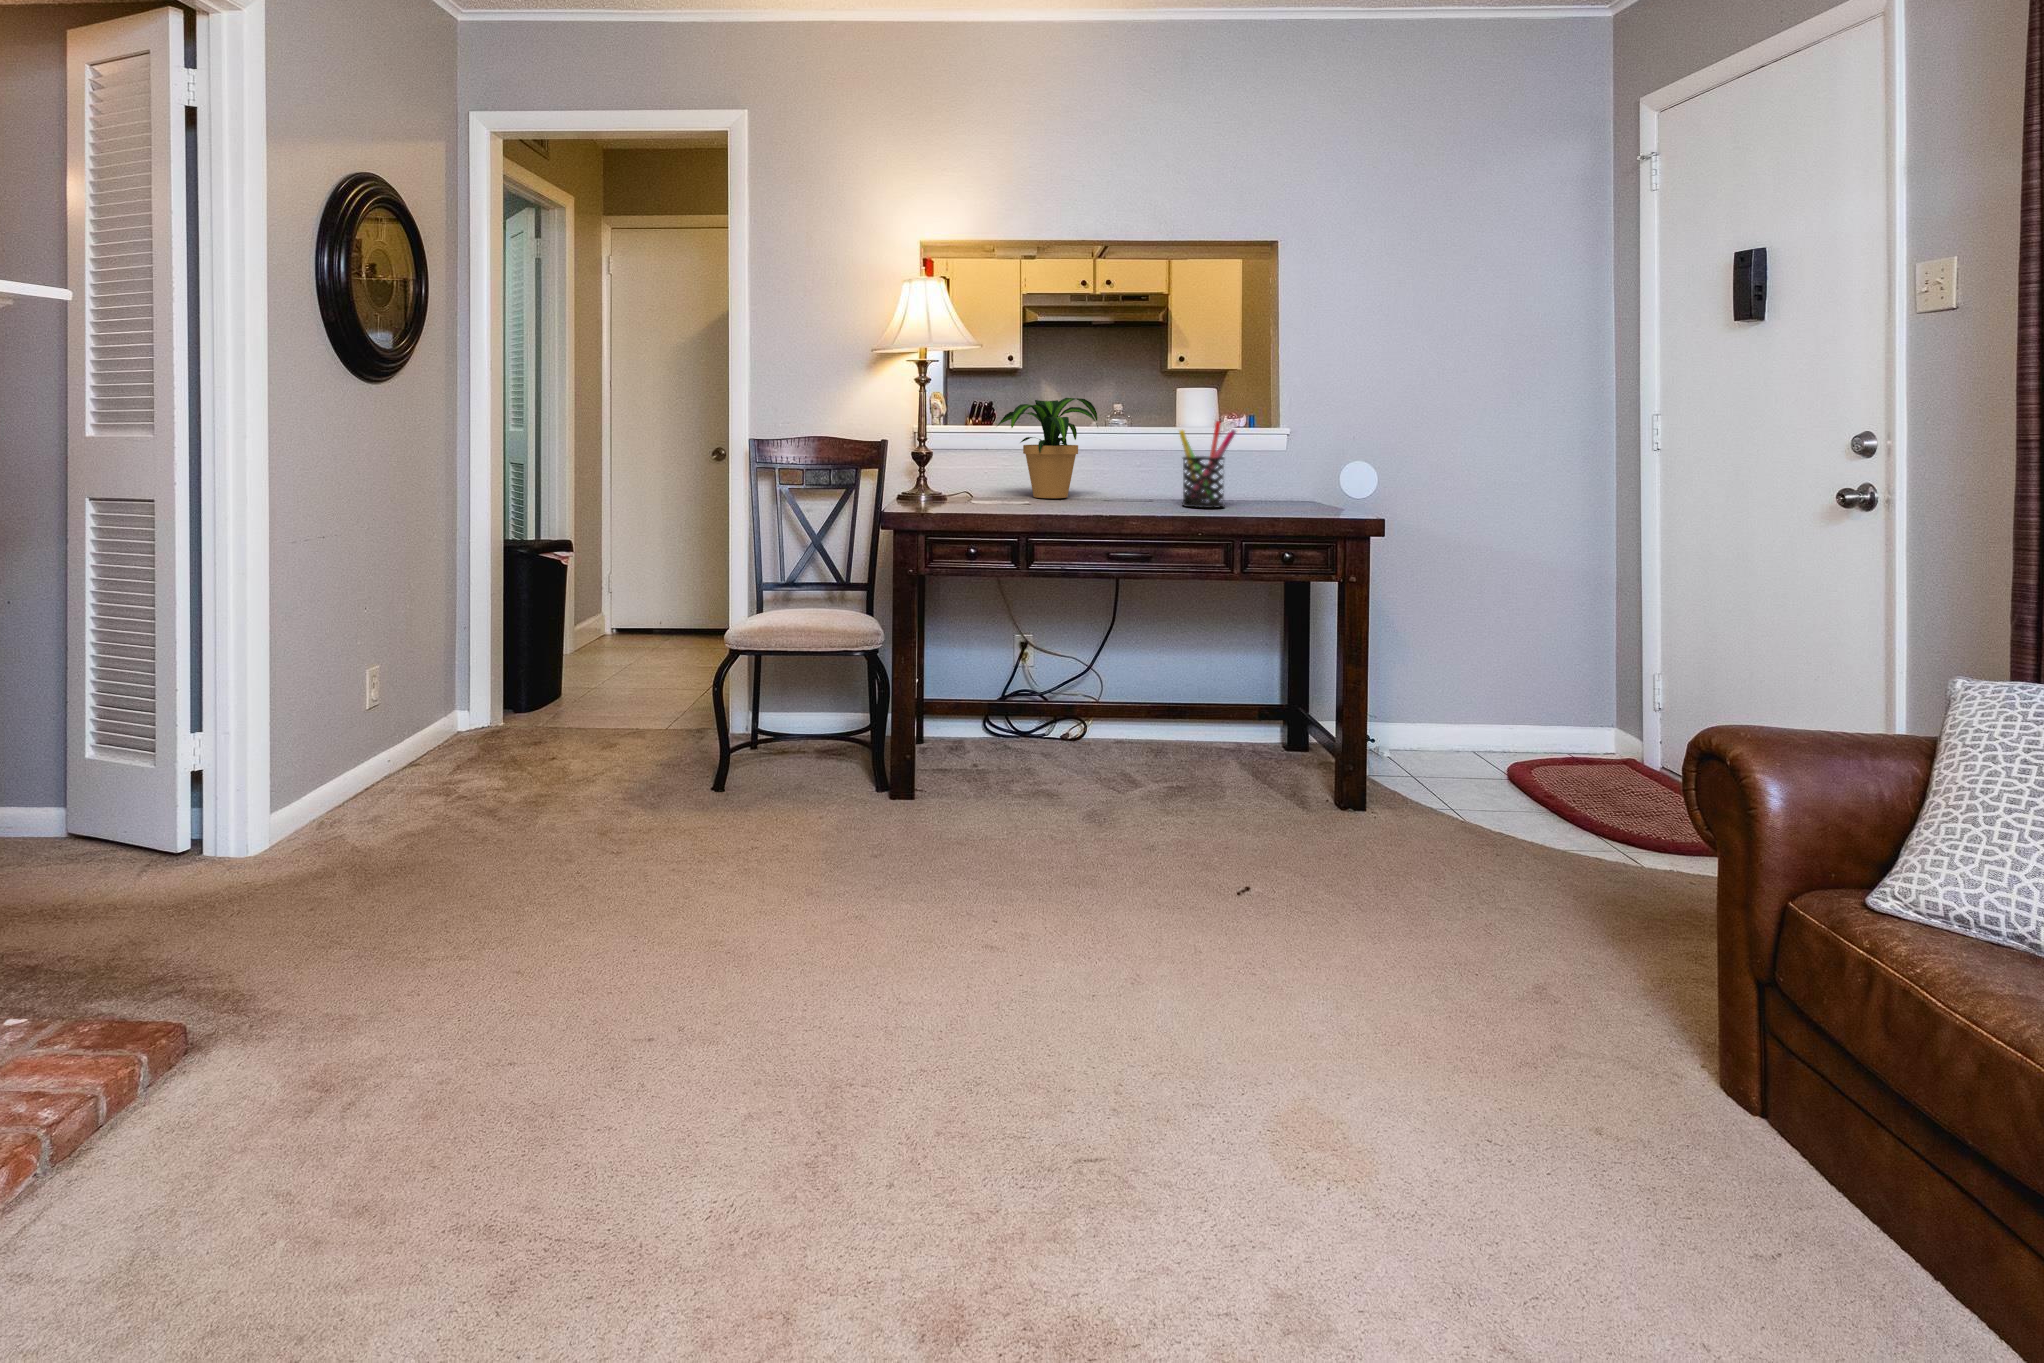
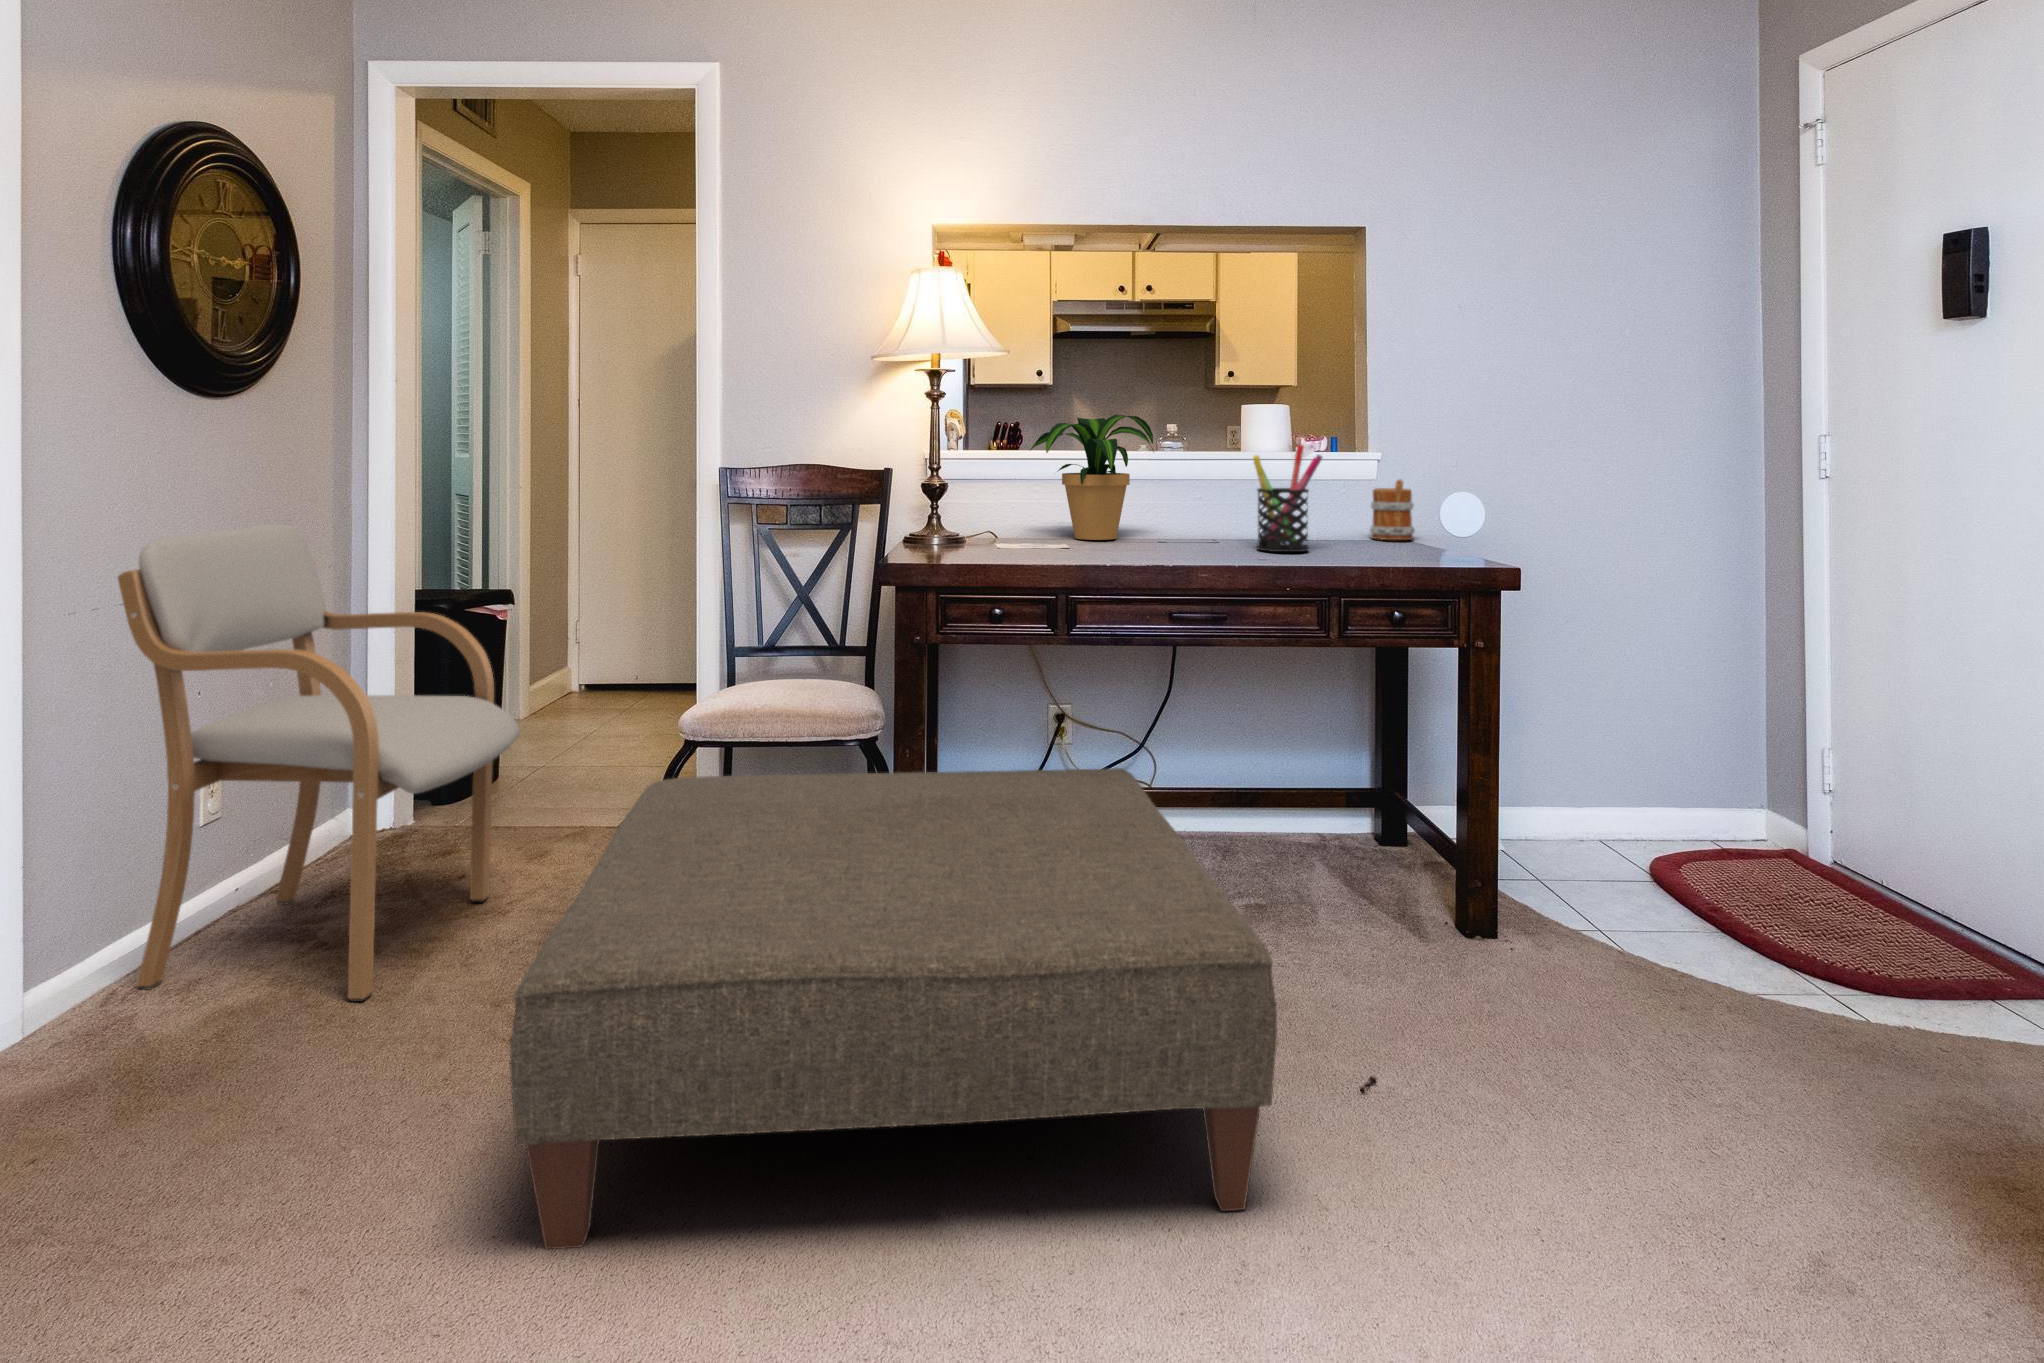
mug: none [1276,451,1314,500] -> present [1370,479,1414,540]
armchair: none [325,481,604,834] -> present [118,524,520,1002]
ottoman: none [653,674,1193,975] -> present [510,768,1277,1249]

